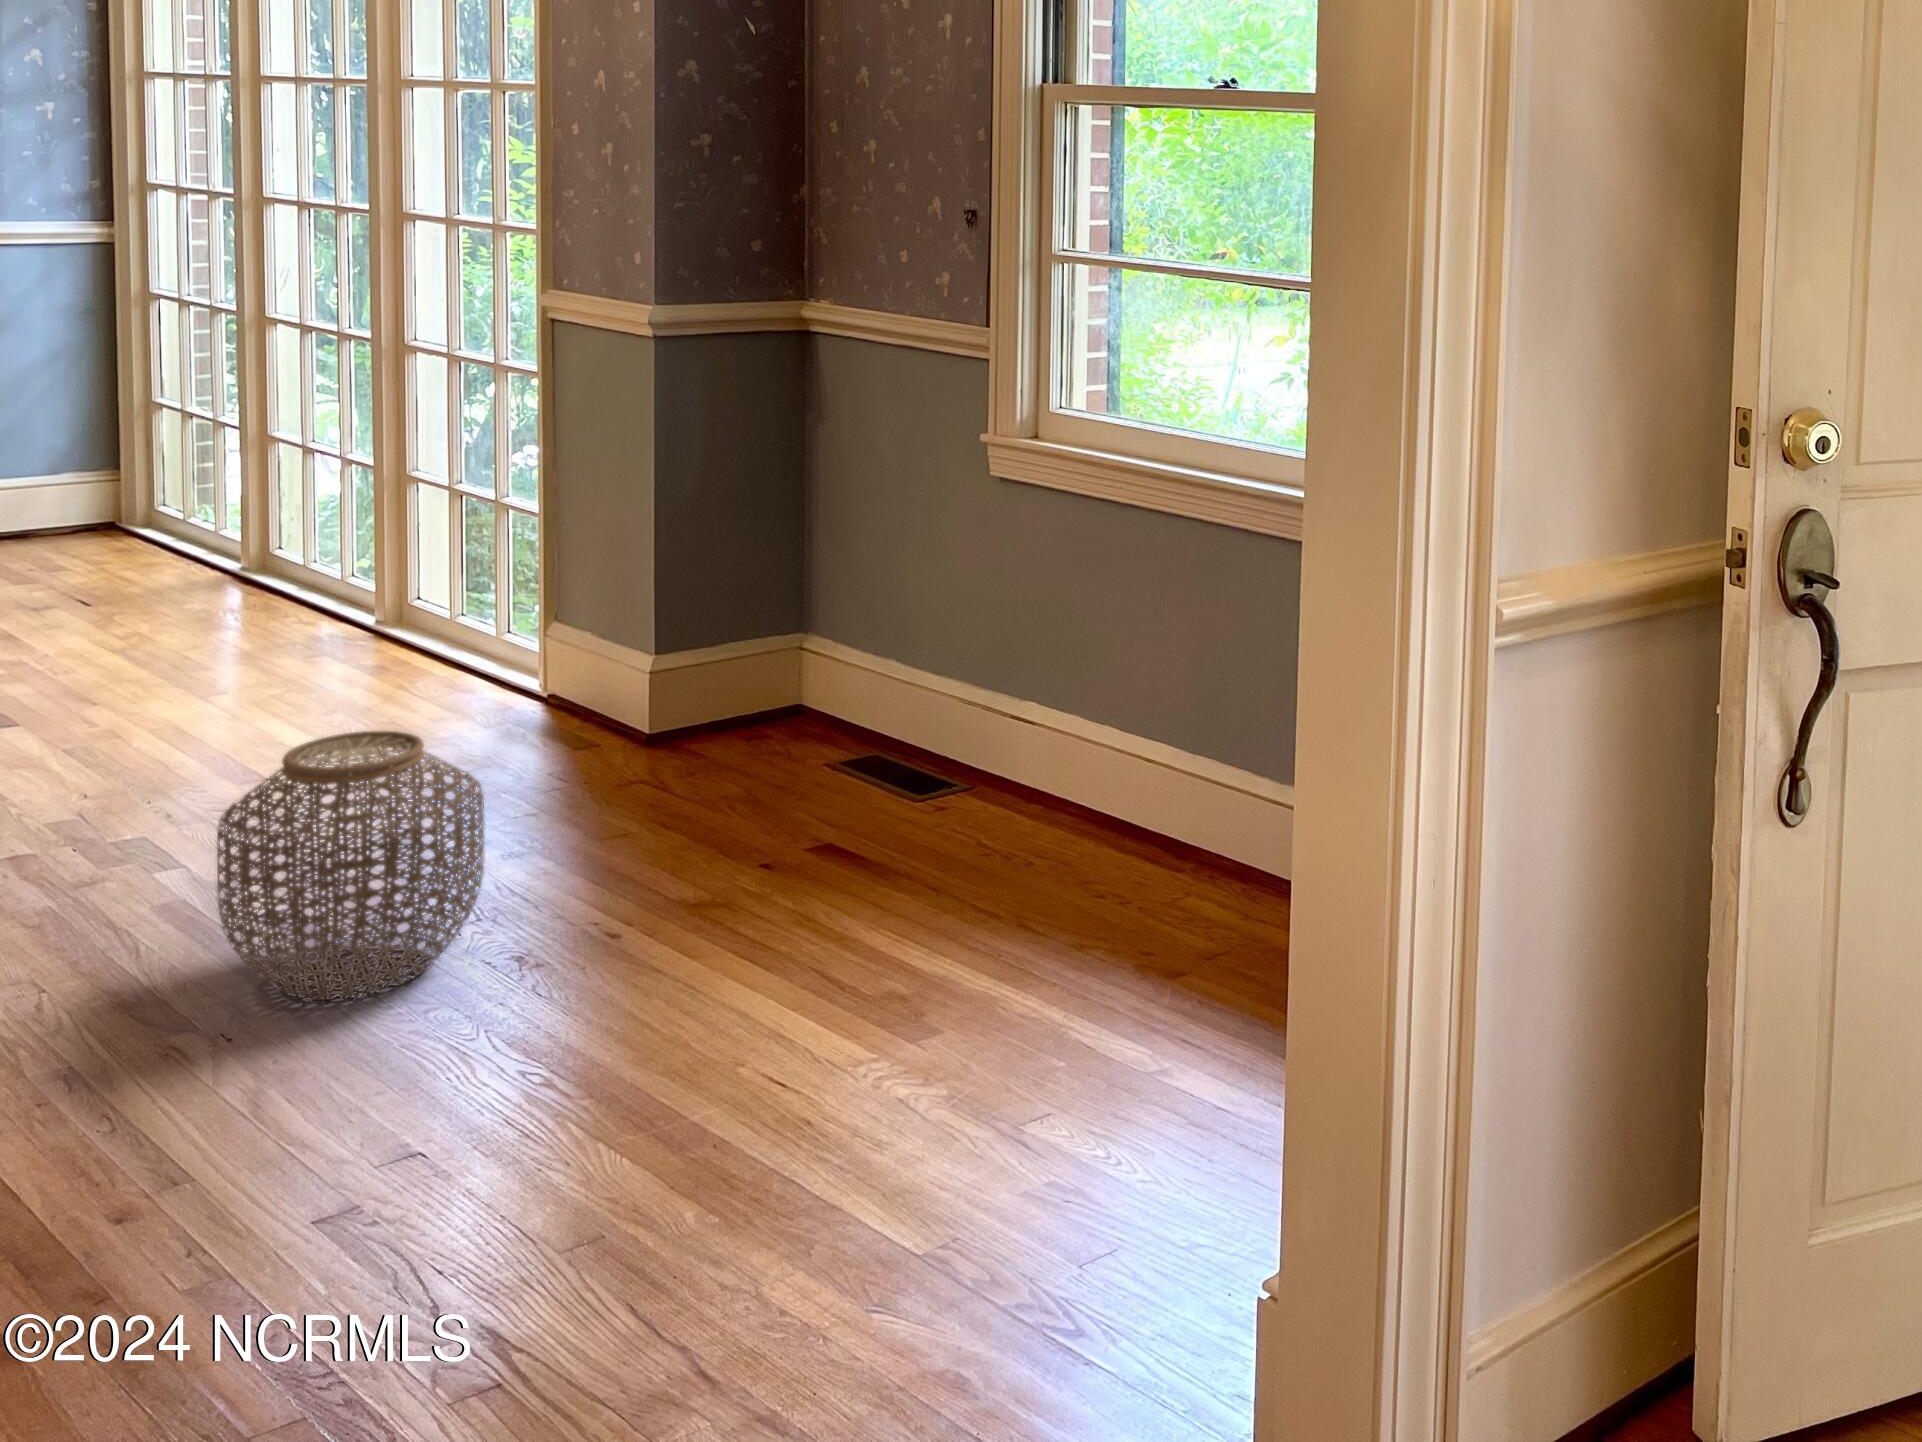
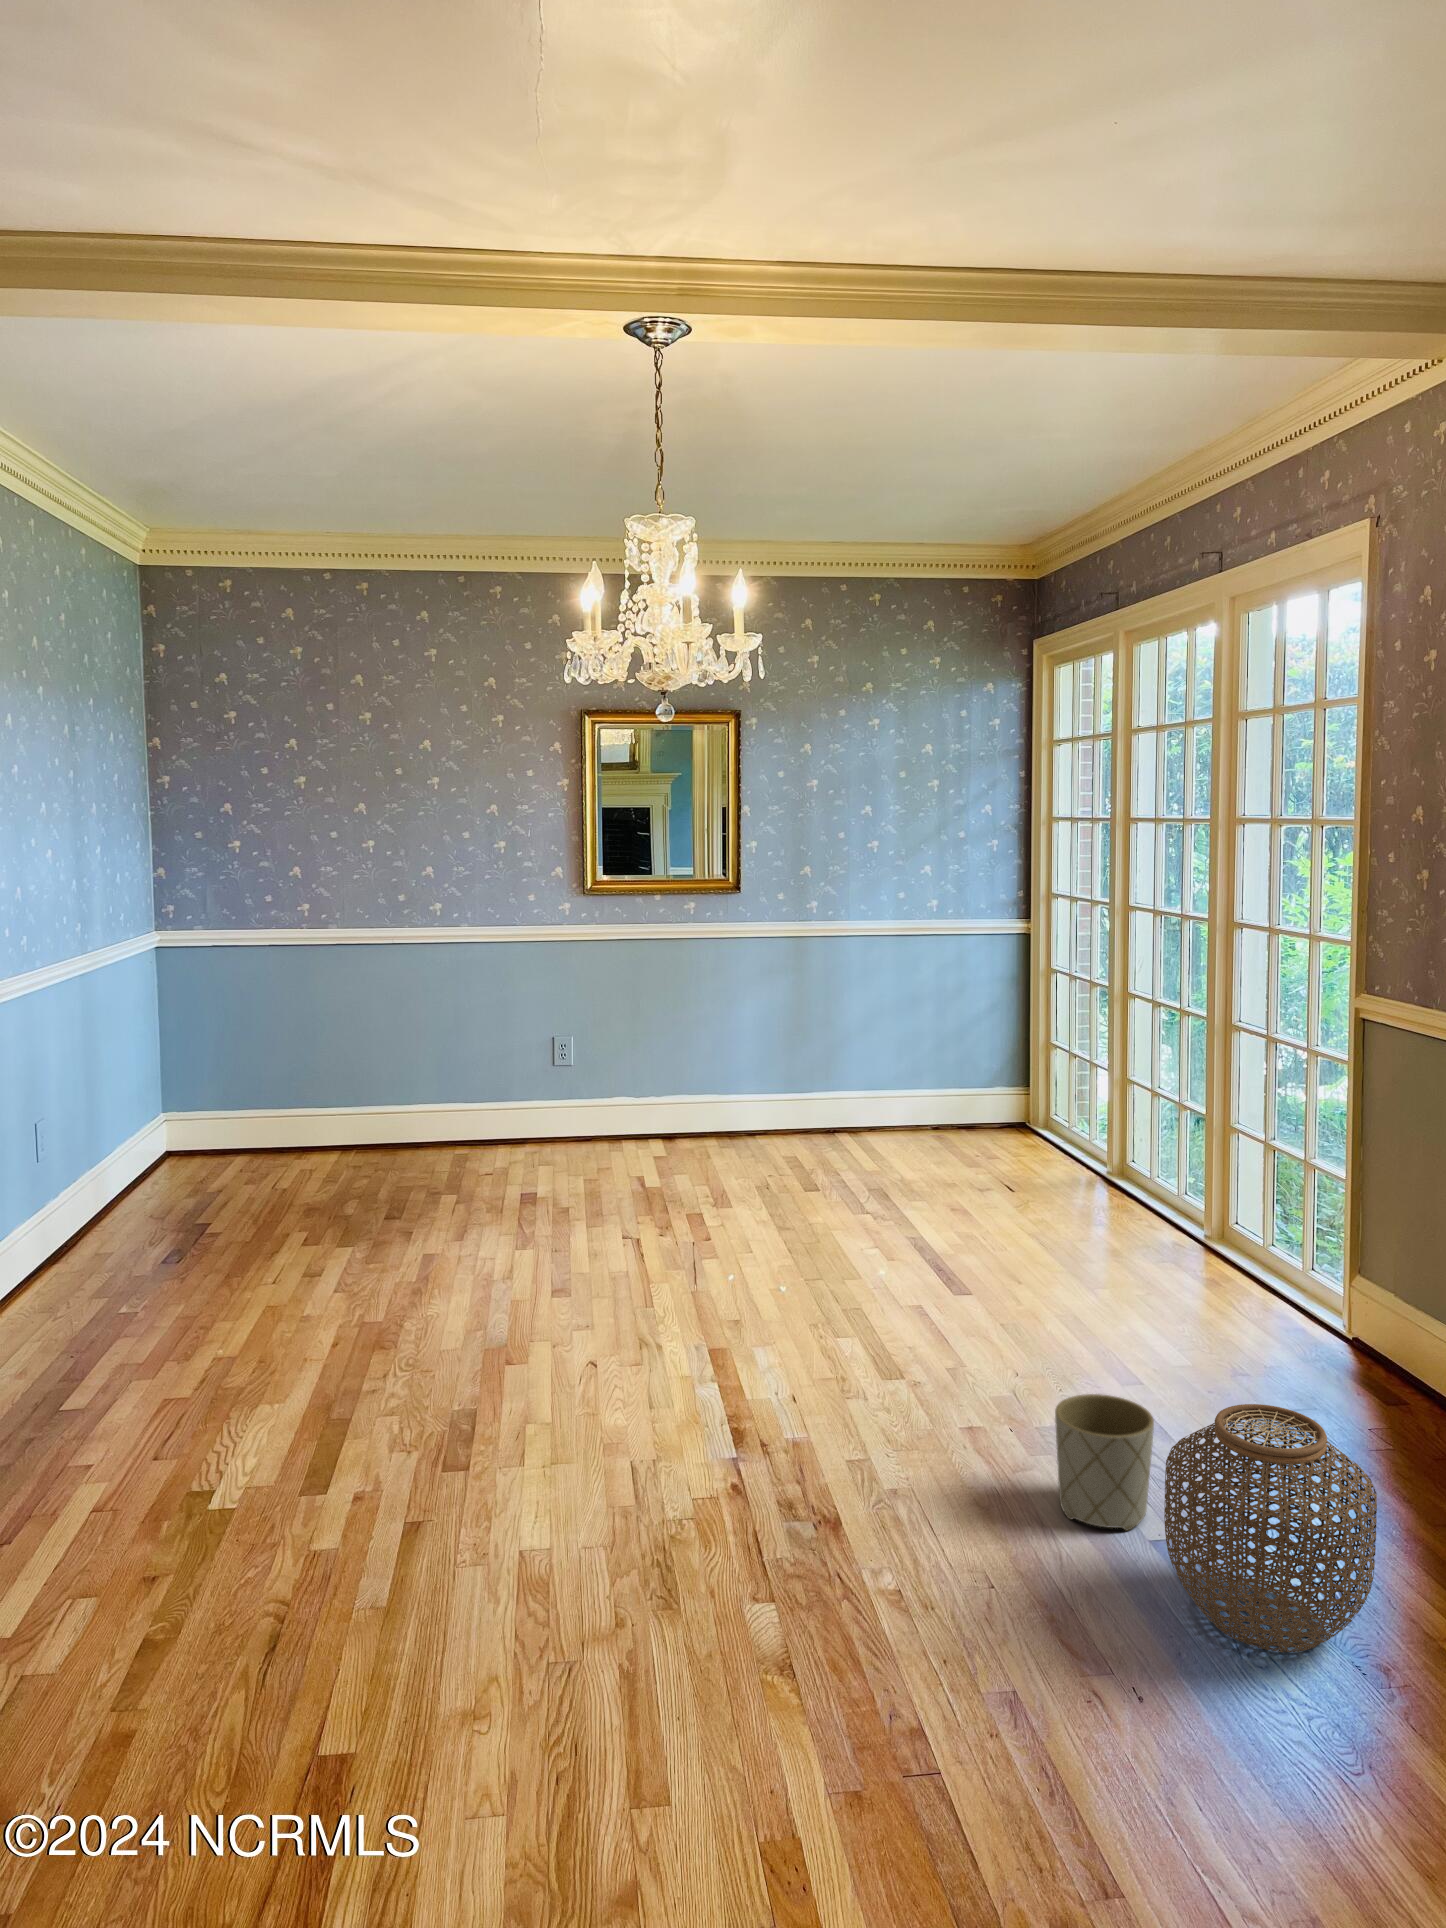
planter: none [71,787,223,952] -> present [1055,1394,1154,1531]

